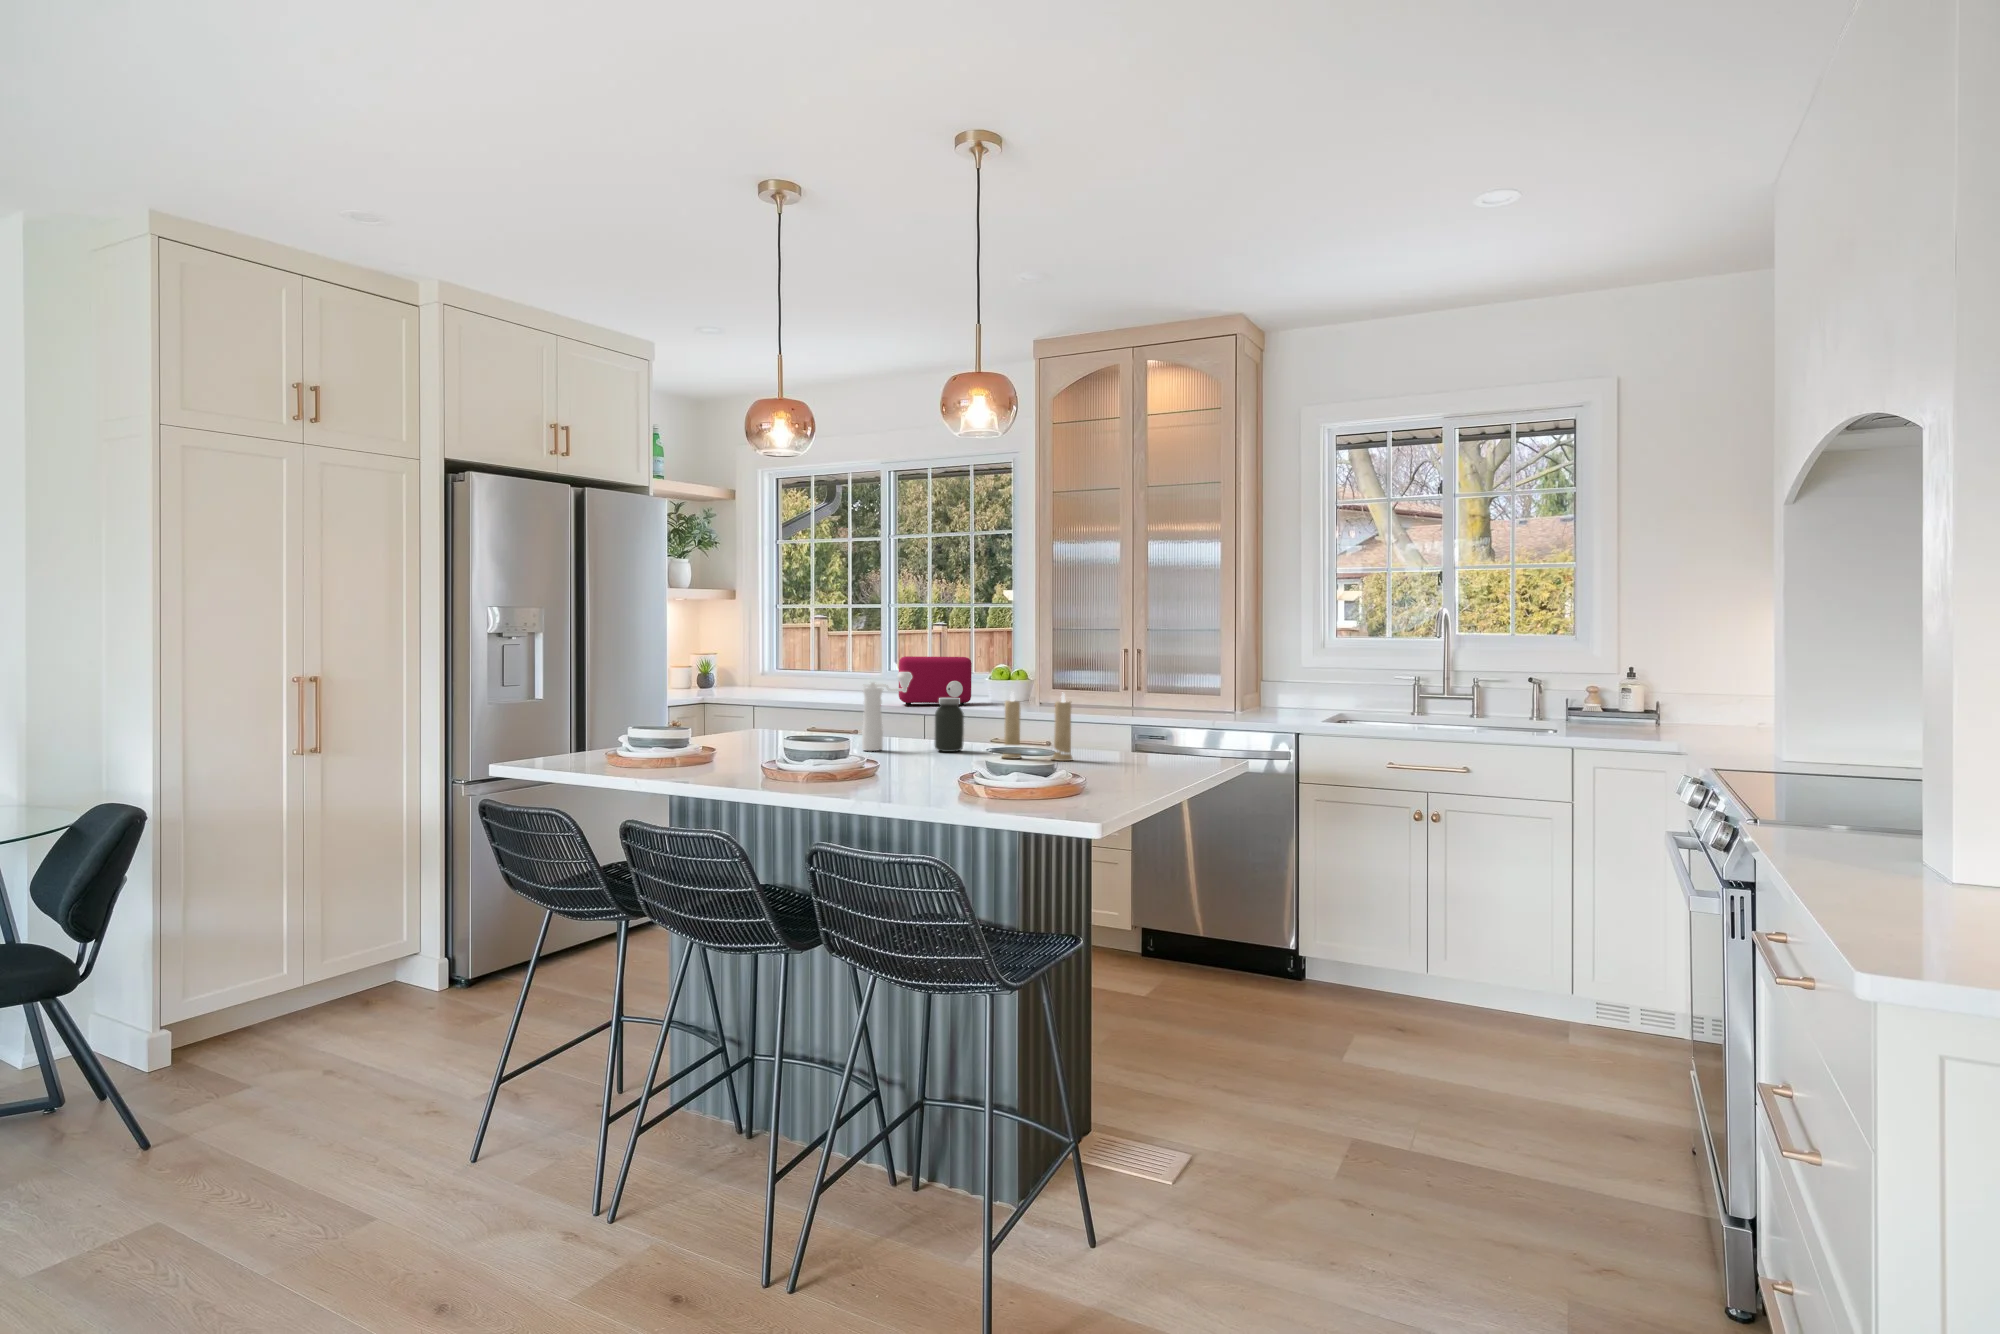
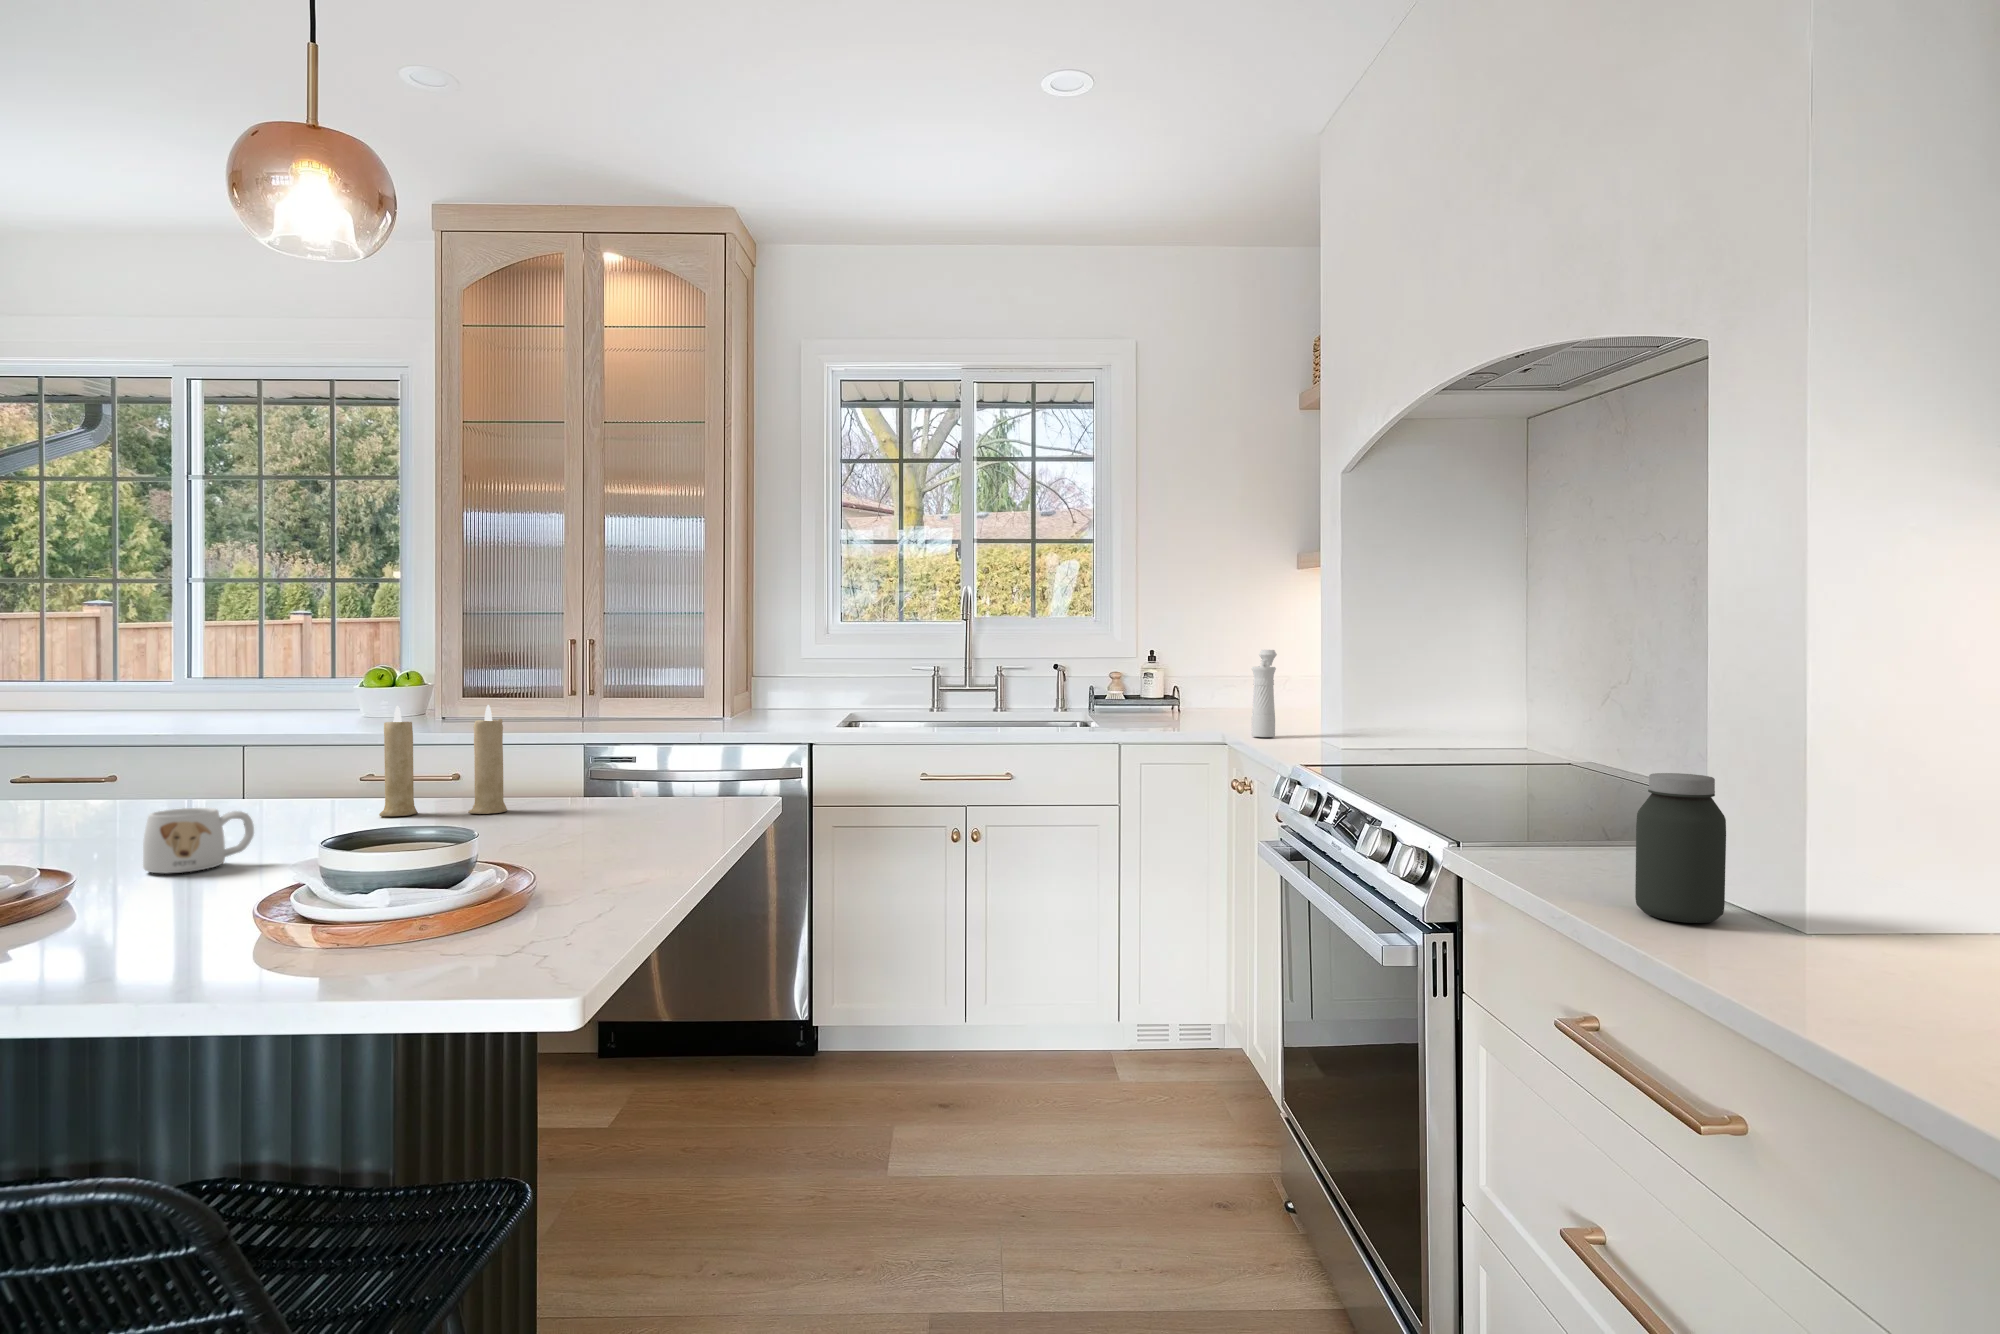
toaster: present [899,656,972,705] -> none [211,652,338,726]
pepper mill: present [862,673,912,751] -> present [1252,650,1277,737]
jar: present [935,698,964,752] -> present [1635,773,1726,923]
mug: none [892,742,942,775] -> present [143,808,254,873]

